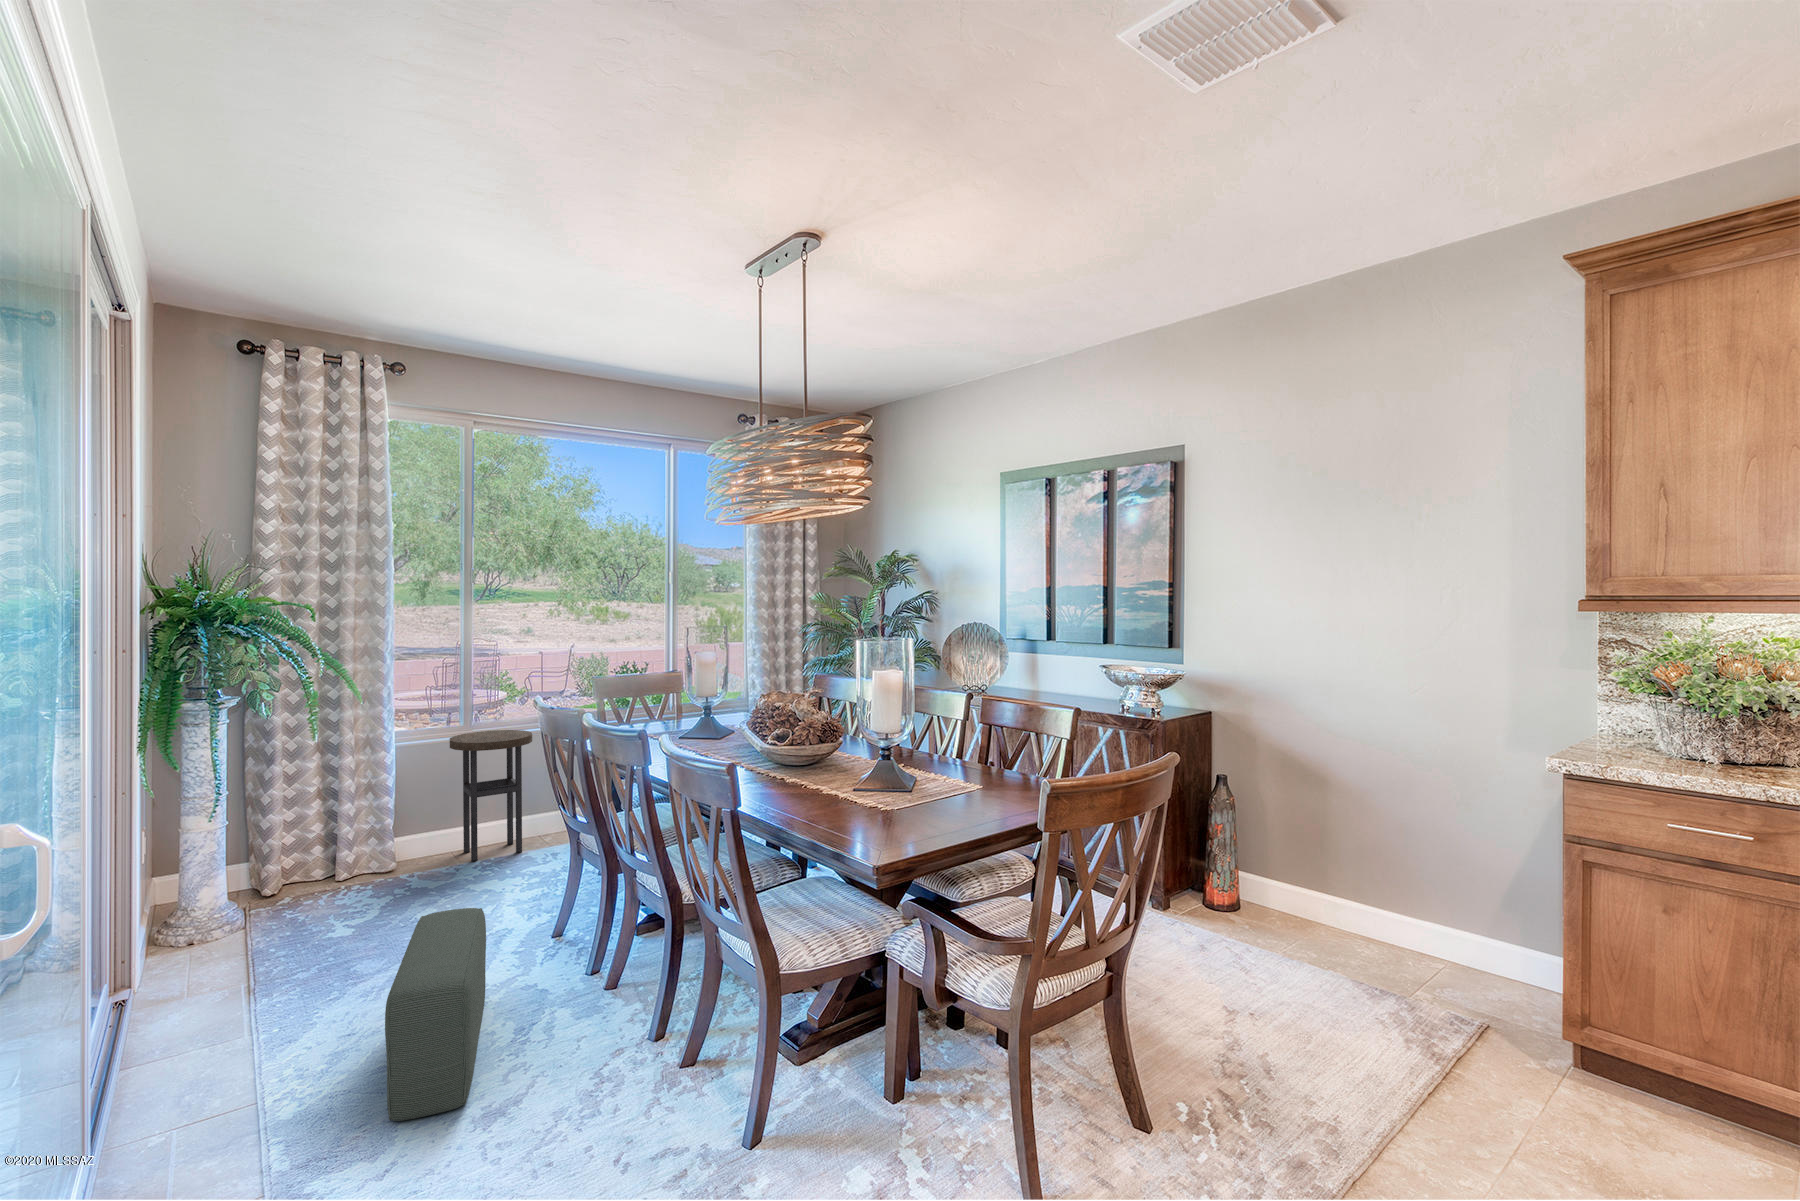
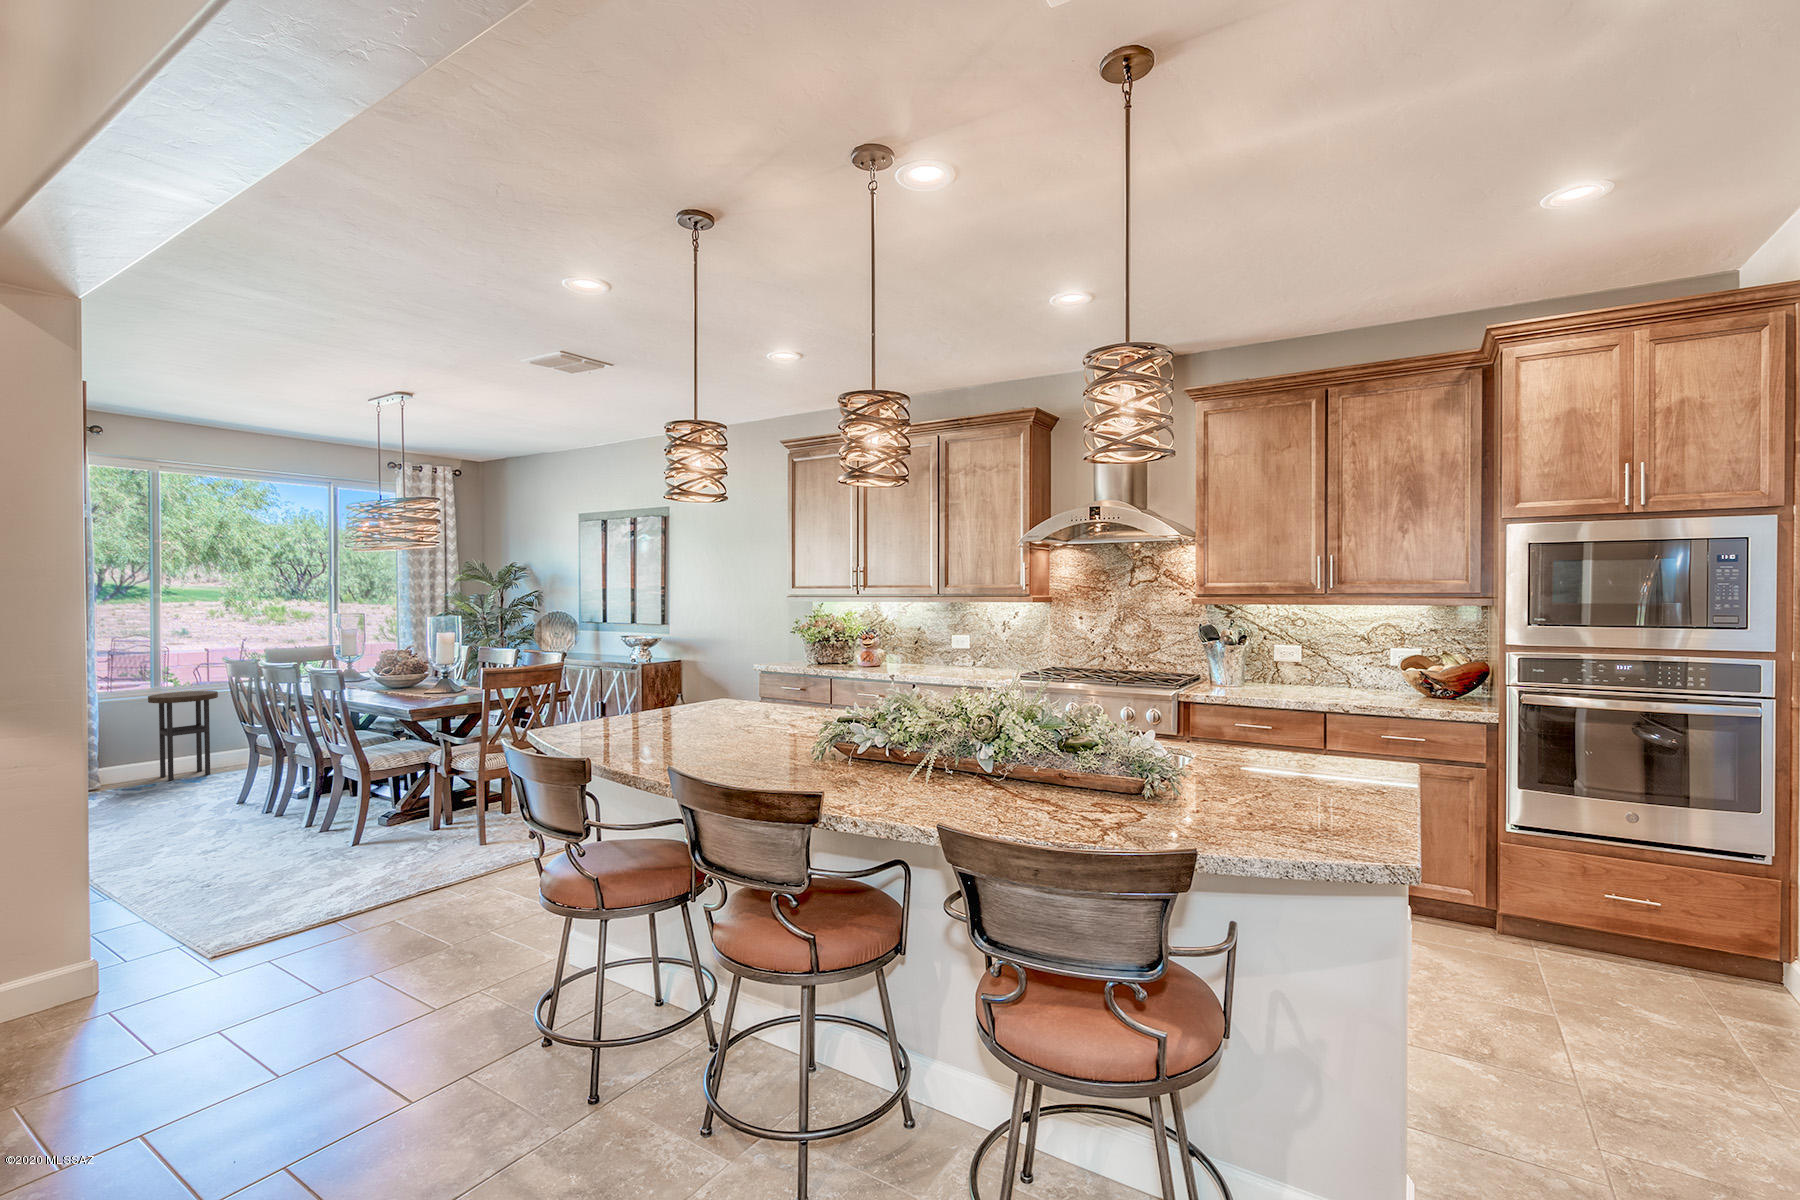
pouf: present [385,908,486,1121] -> none [142,773,196,859]

